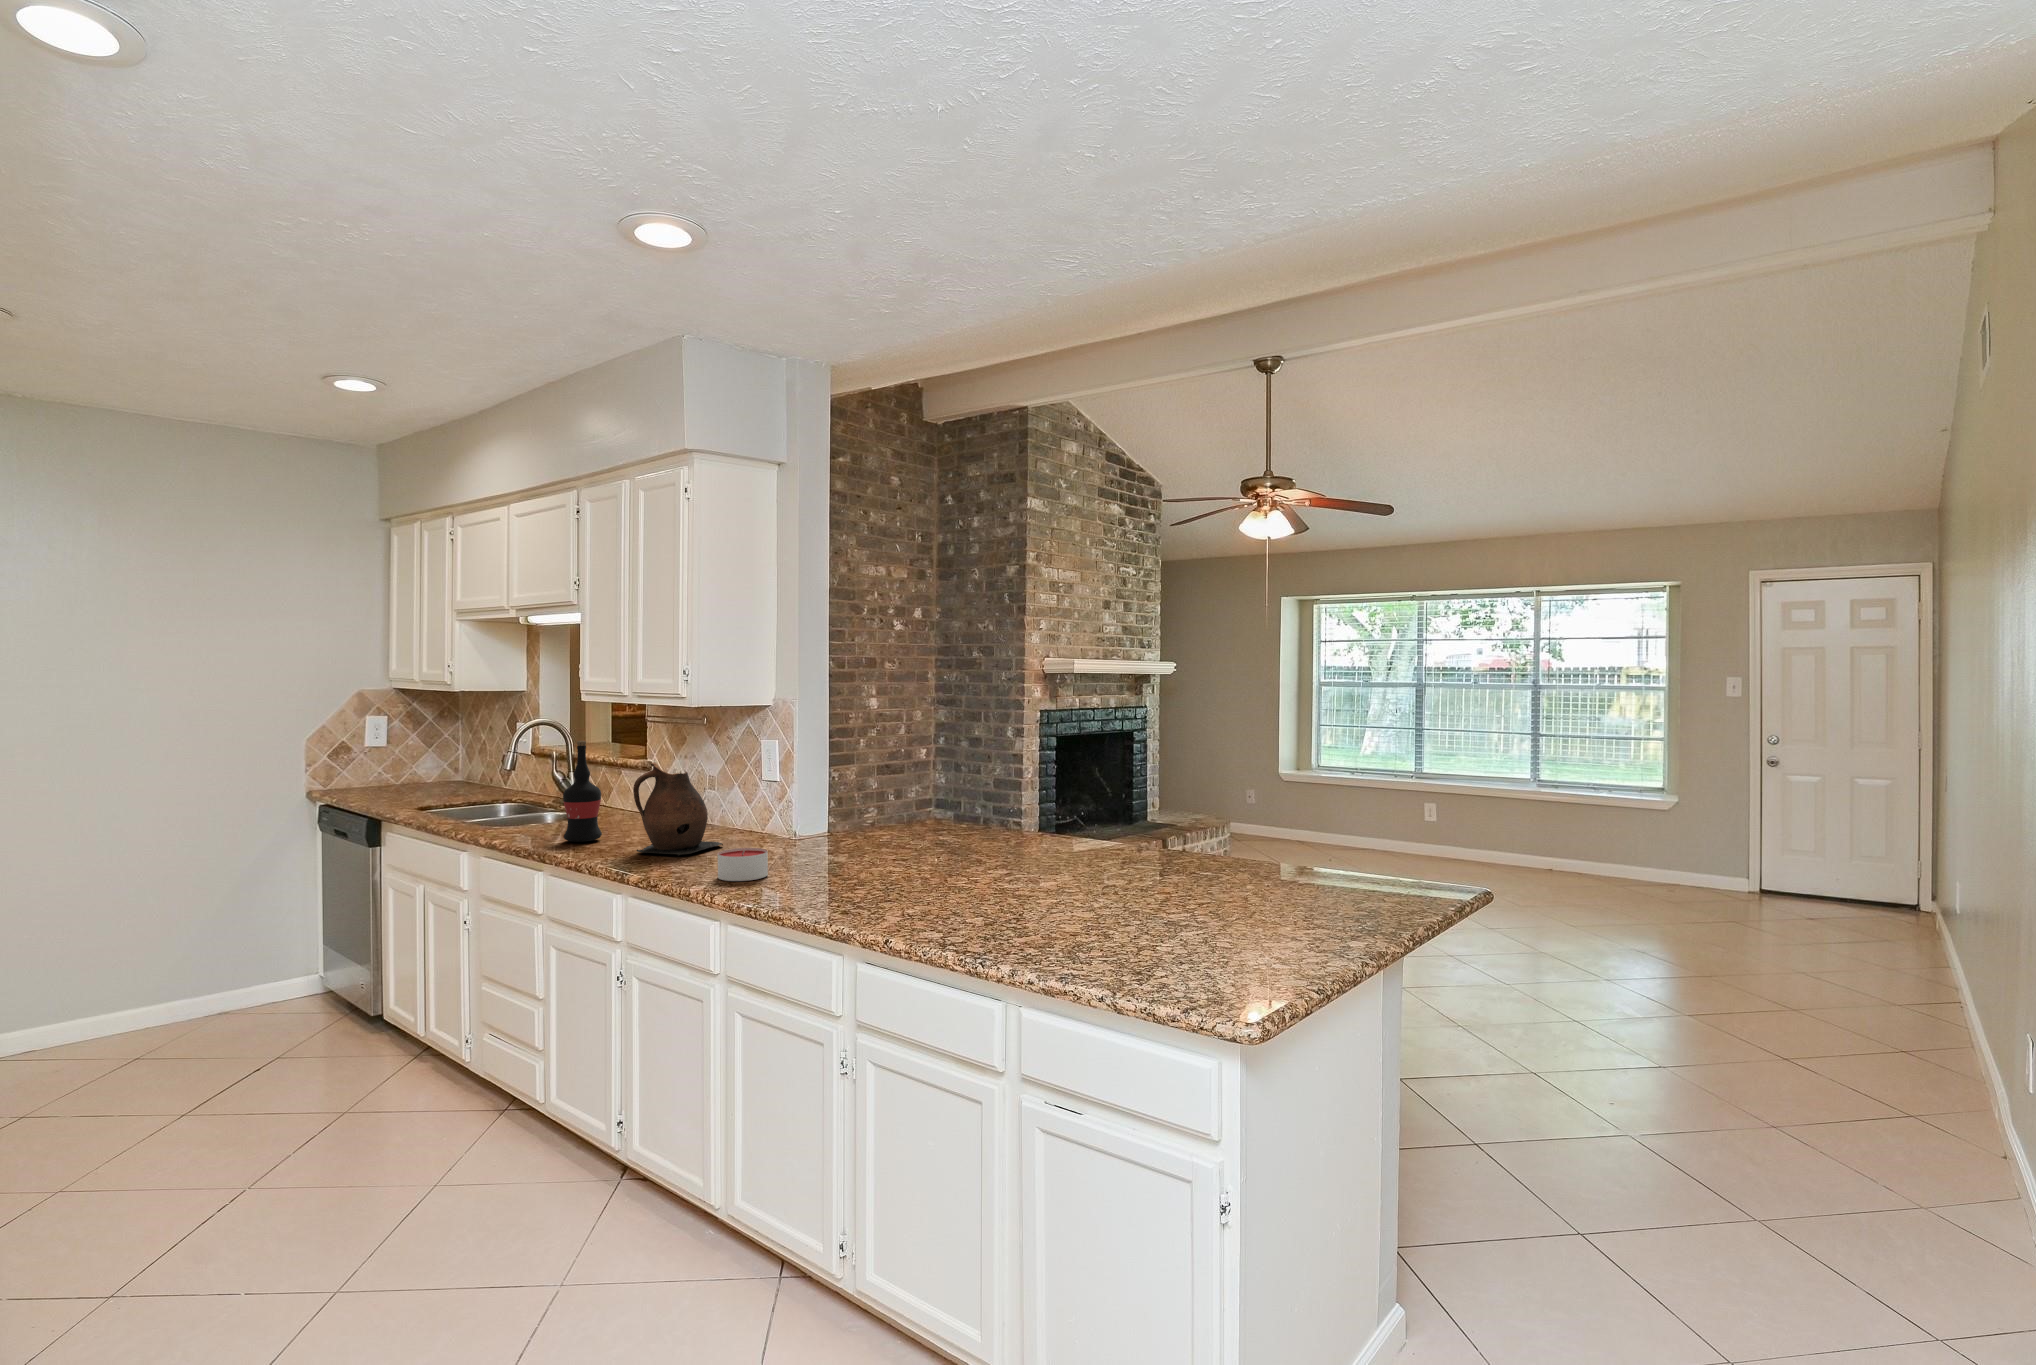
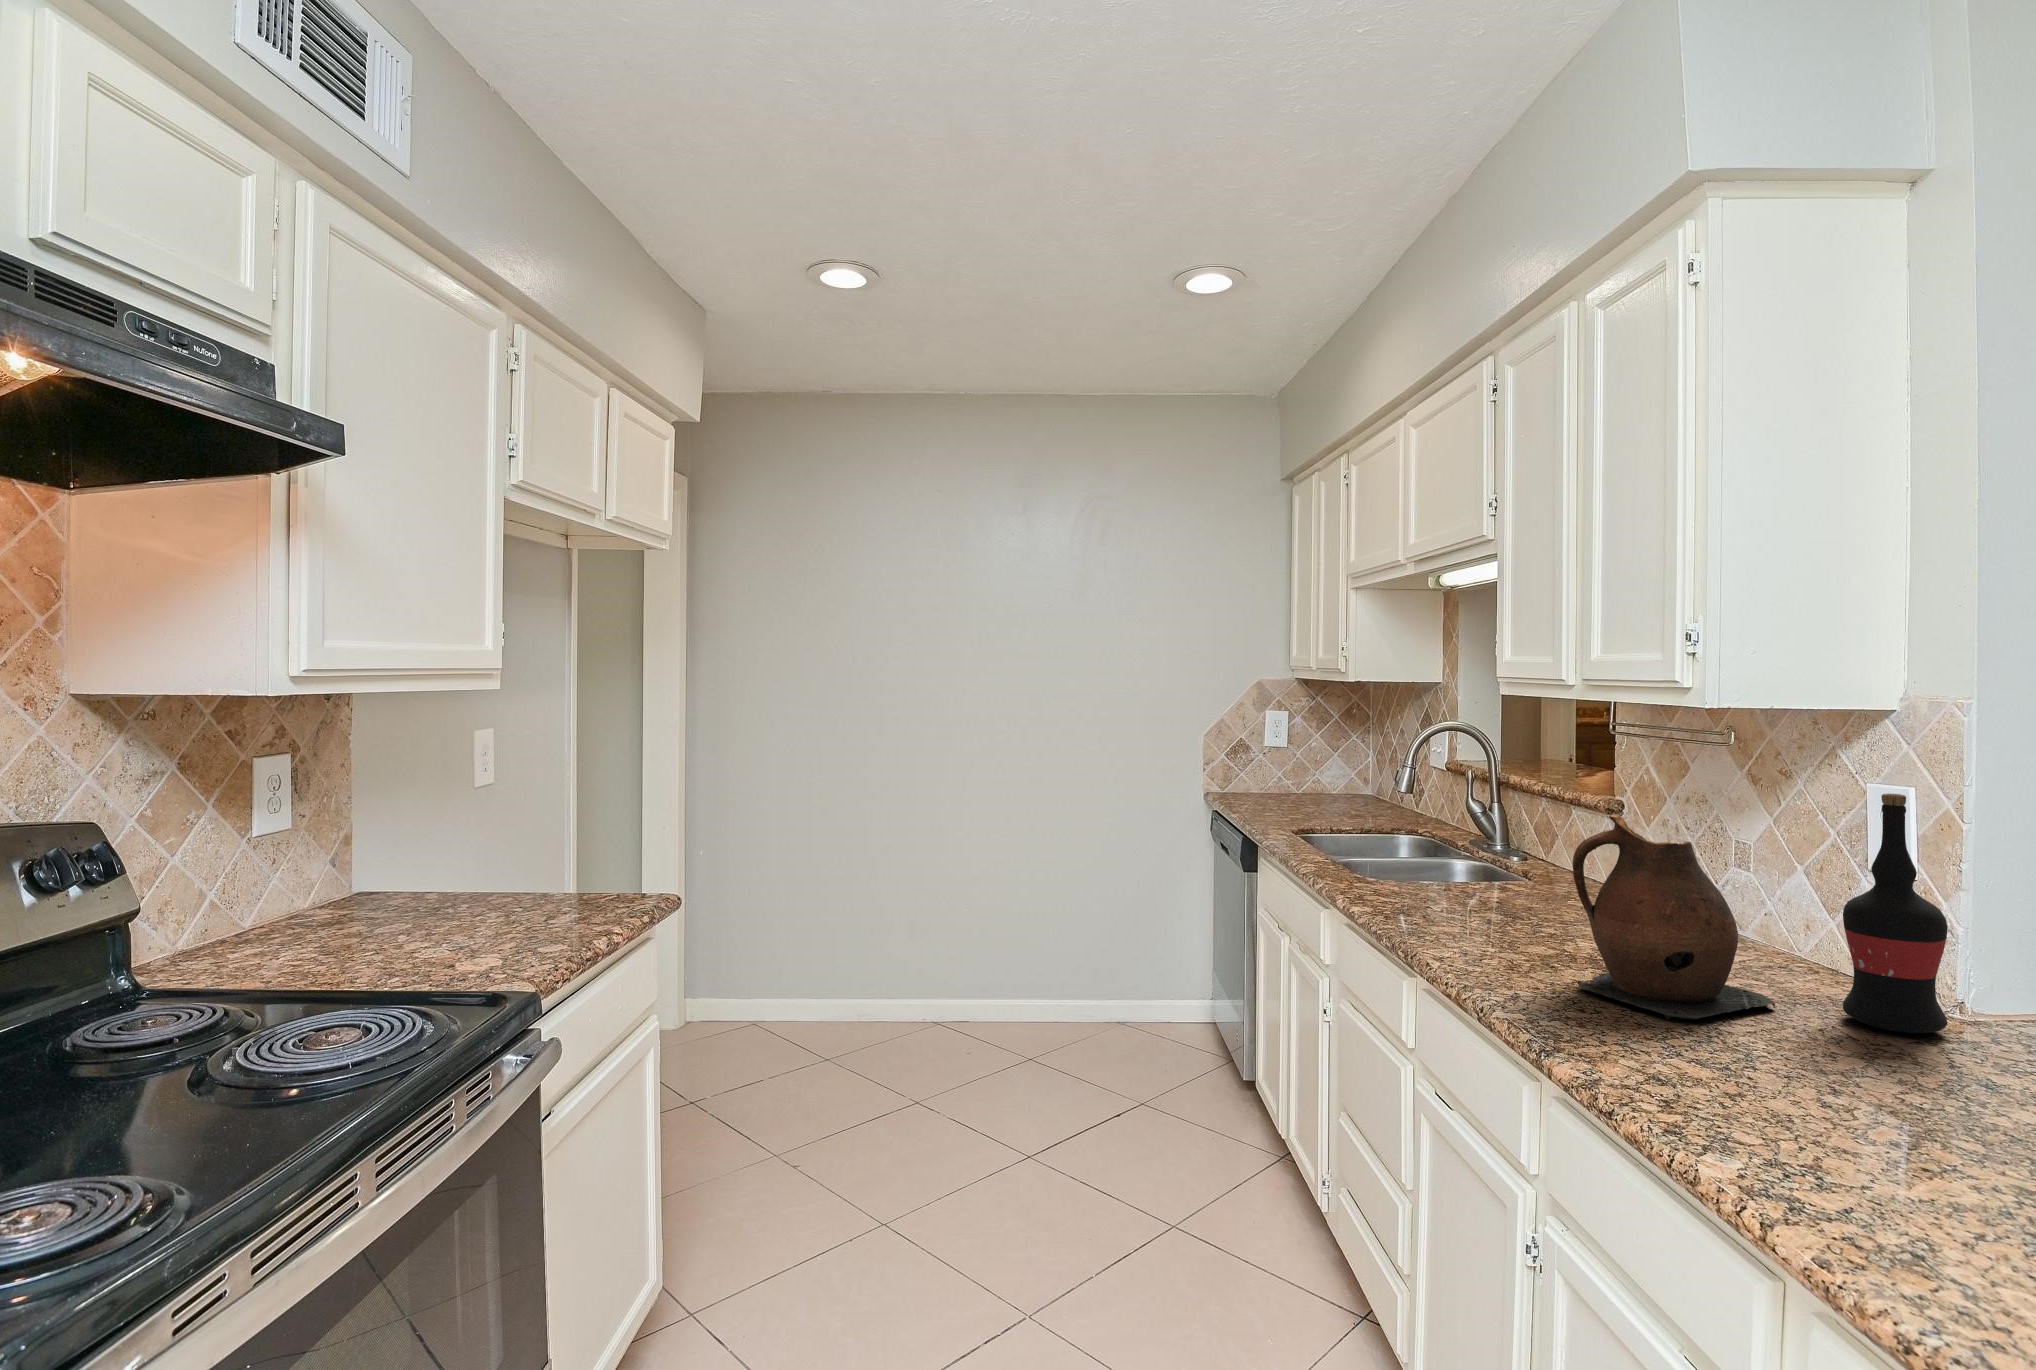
wine bottle: present [563,741,602,842] -> present [1843,794,1948,1033]
candle: present [718,848,768,881] -> none [1773,1060,1932,1174]

